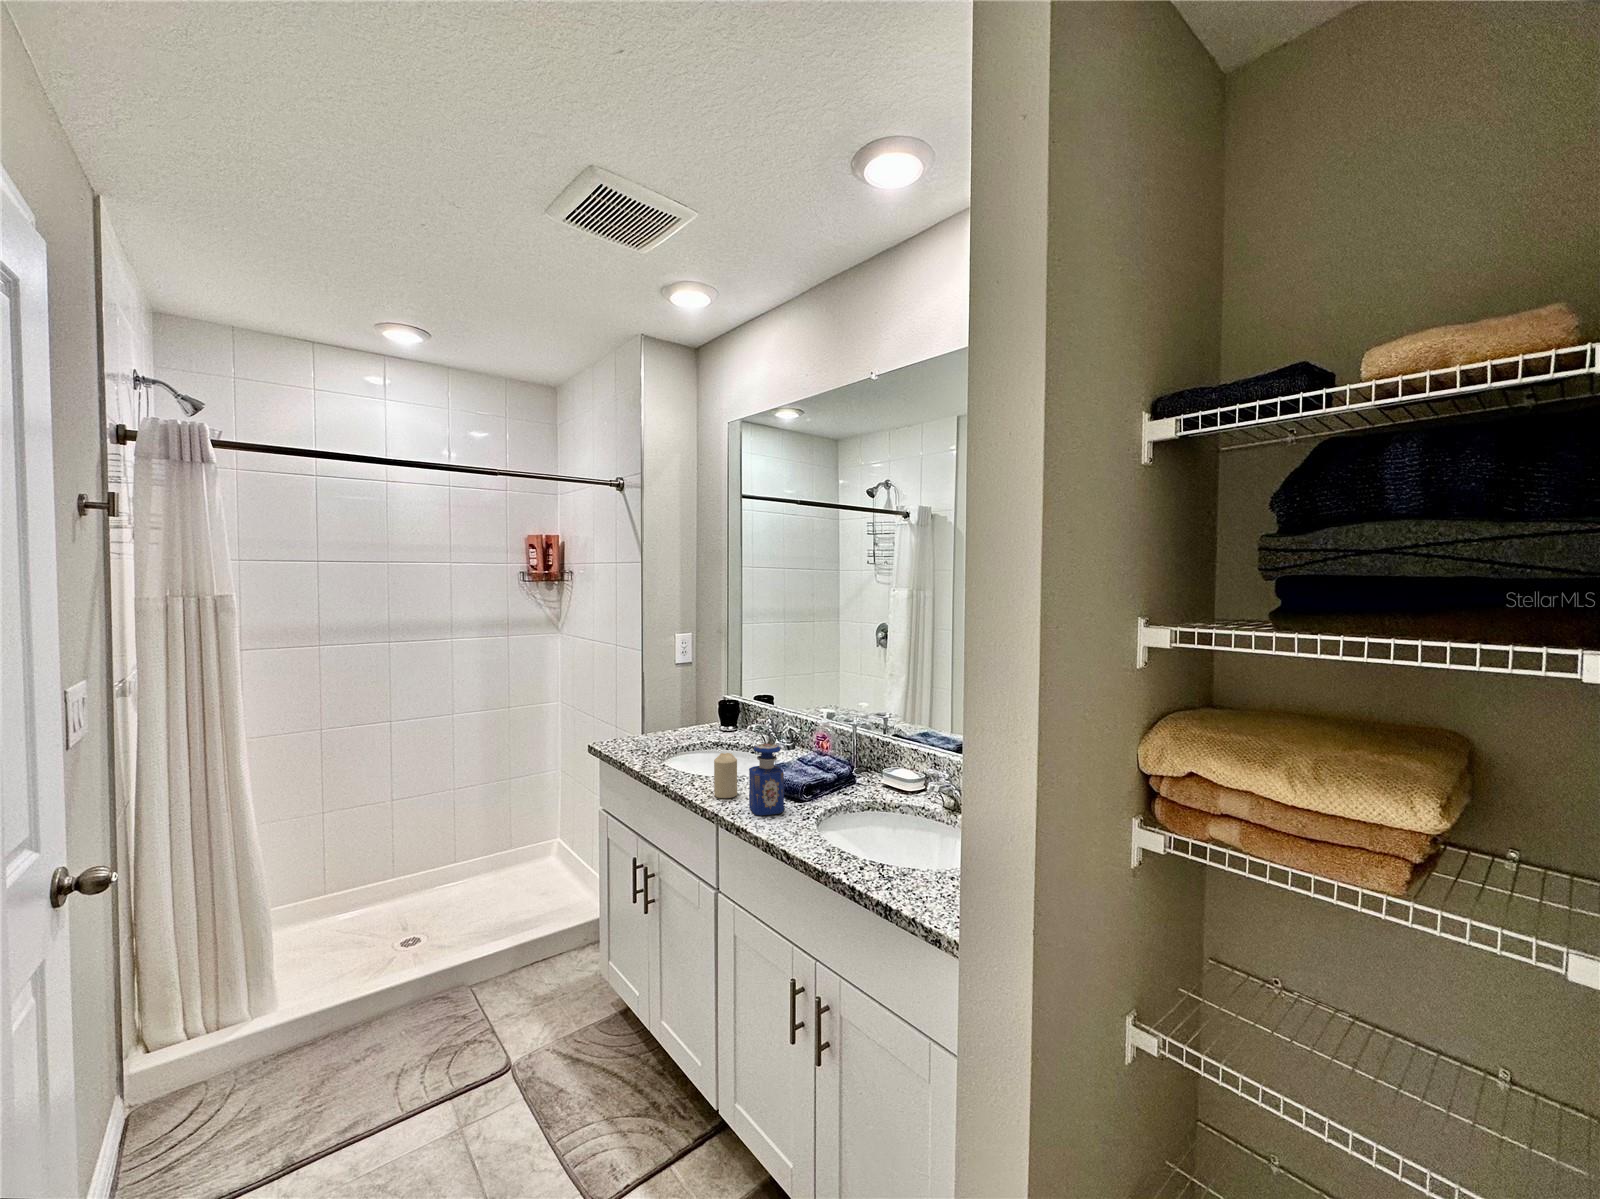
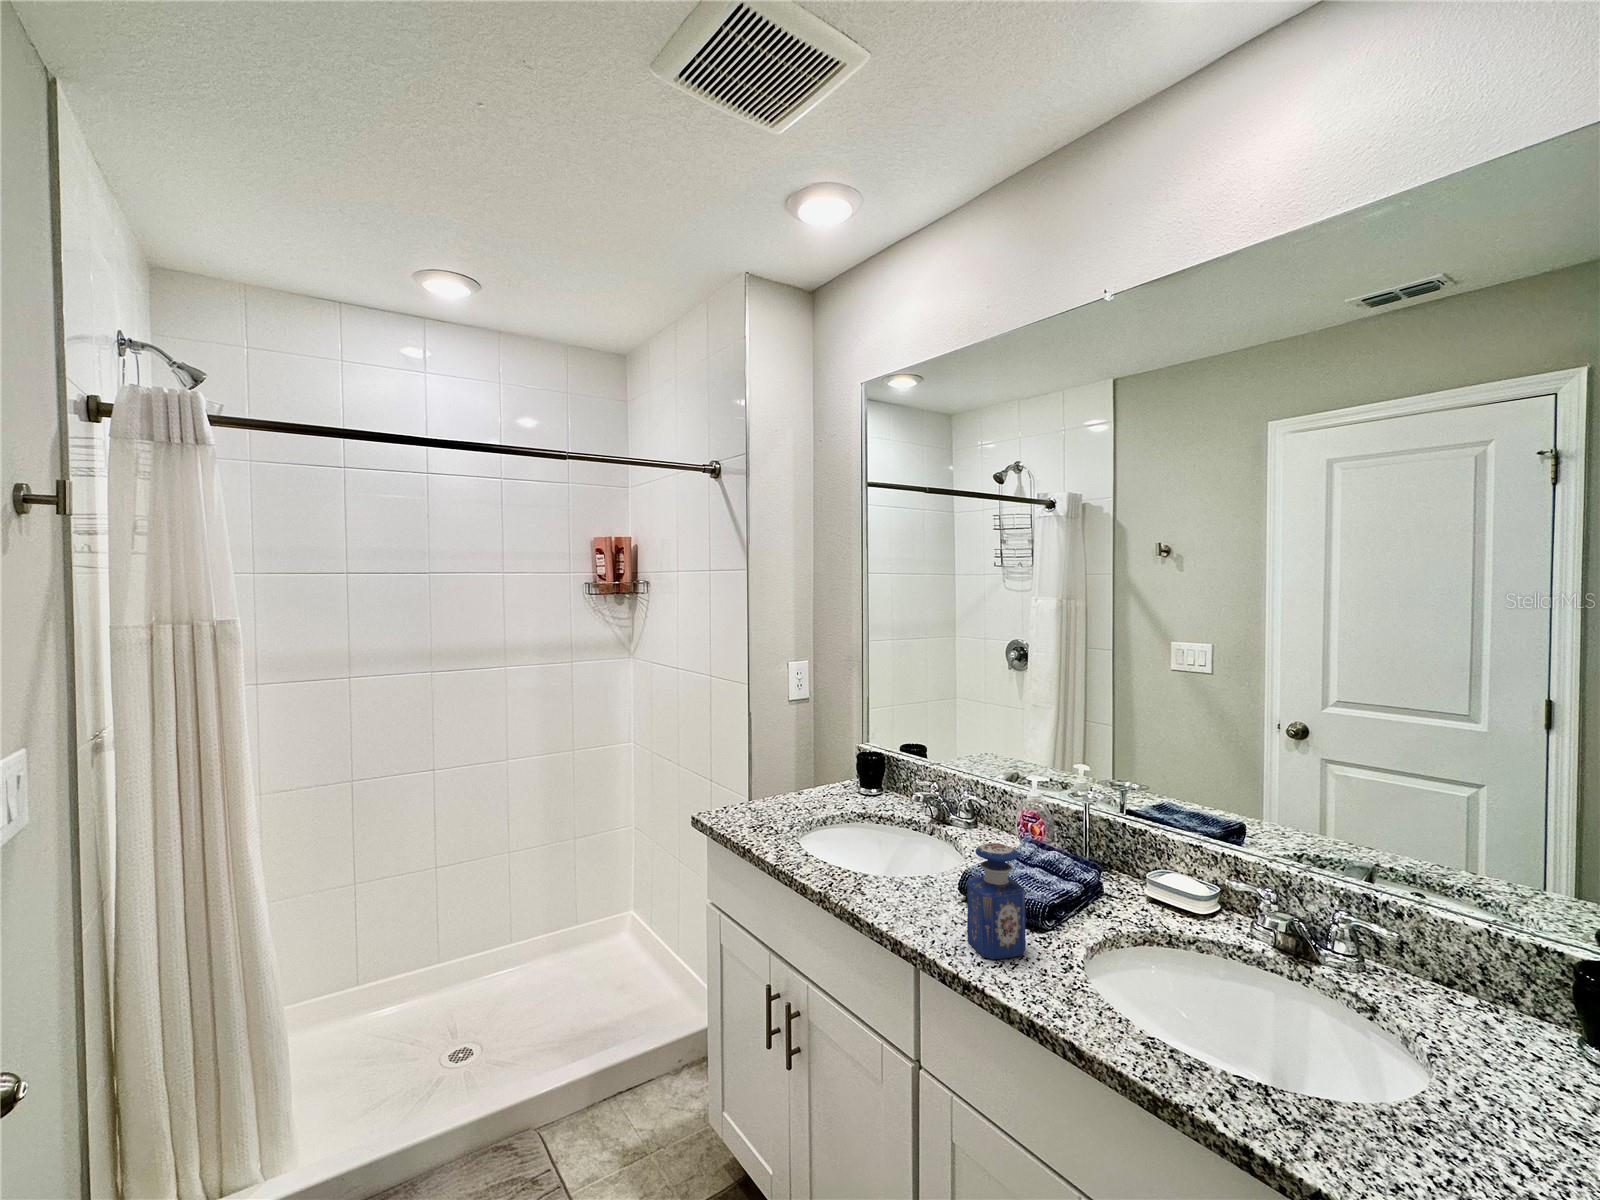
candle: present [714,753,737,798] -> none [902,850,937,921]

